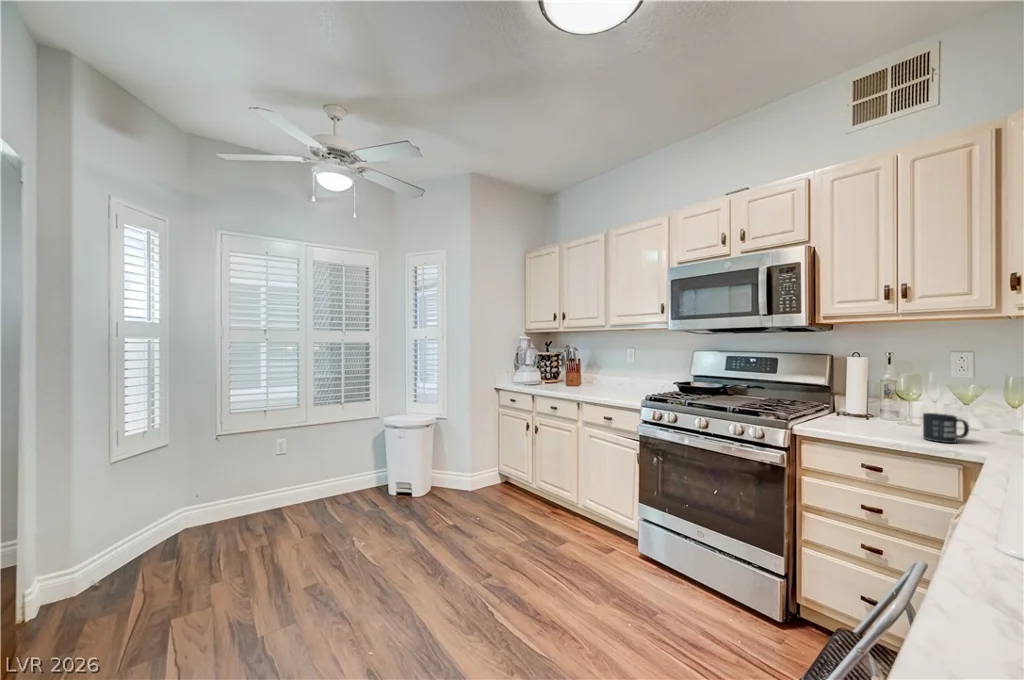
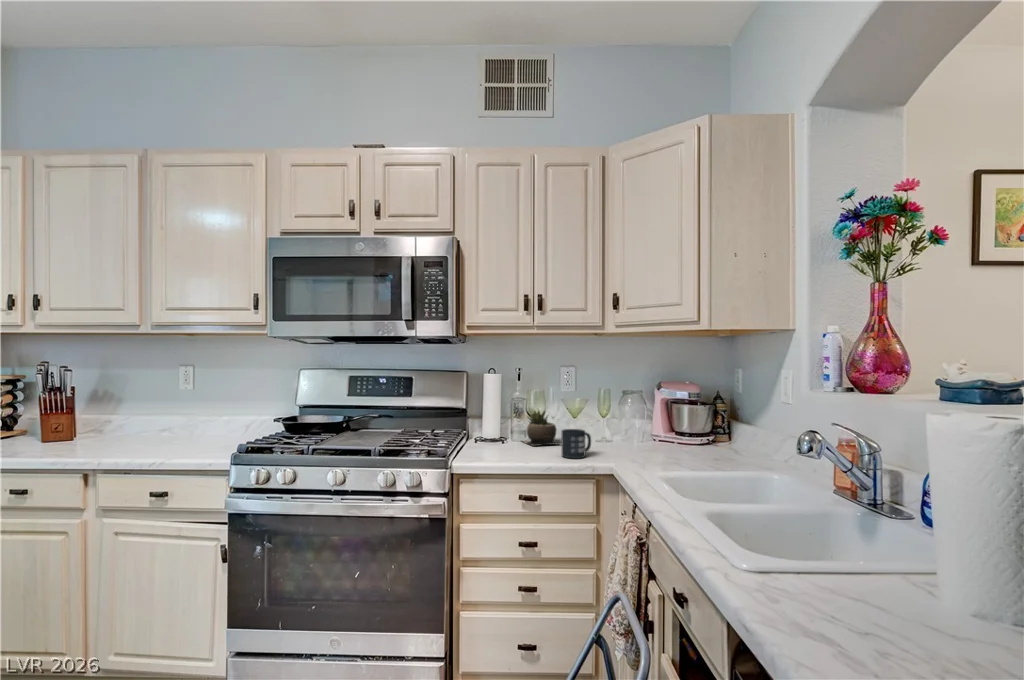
succulent plant: none [886,392,937,429] -> present [523,410,558,446]

